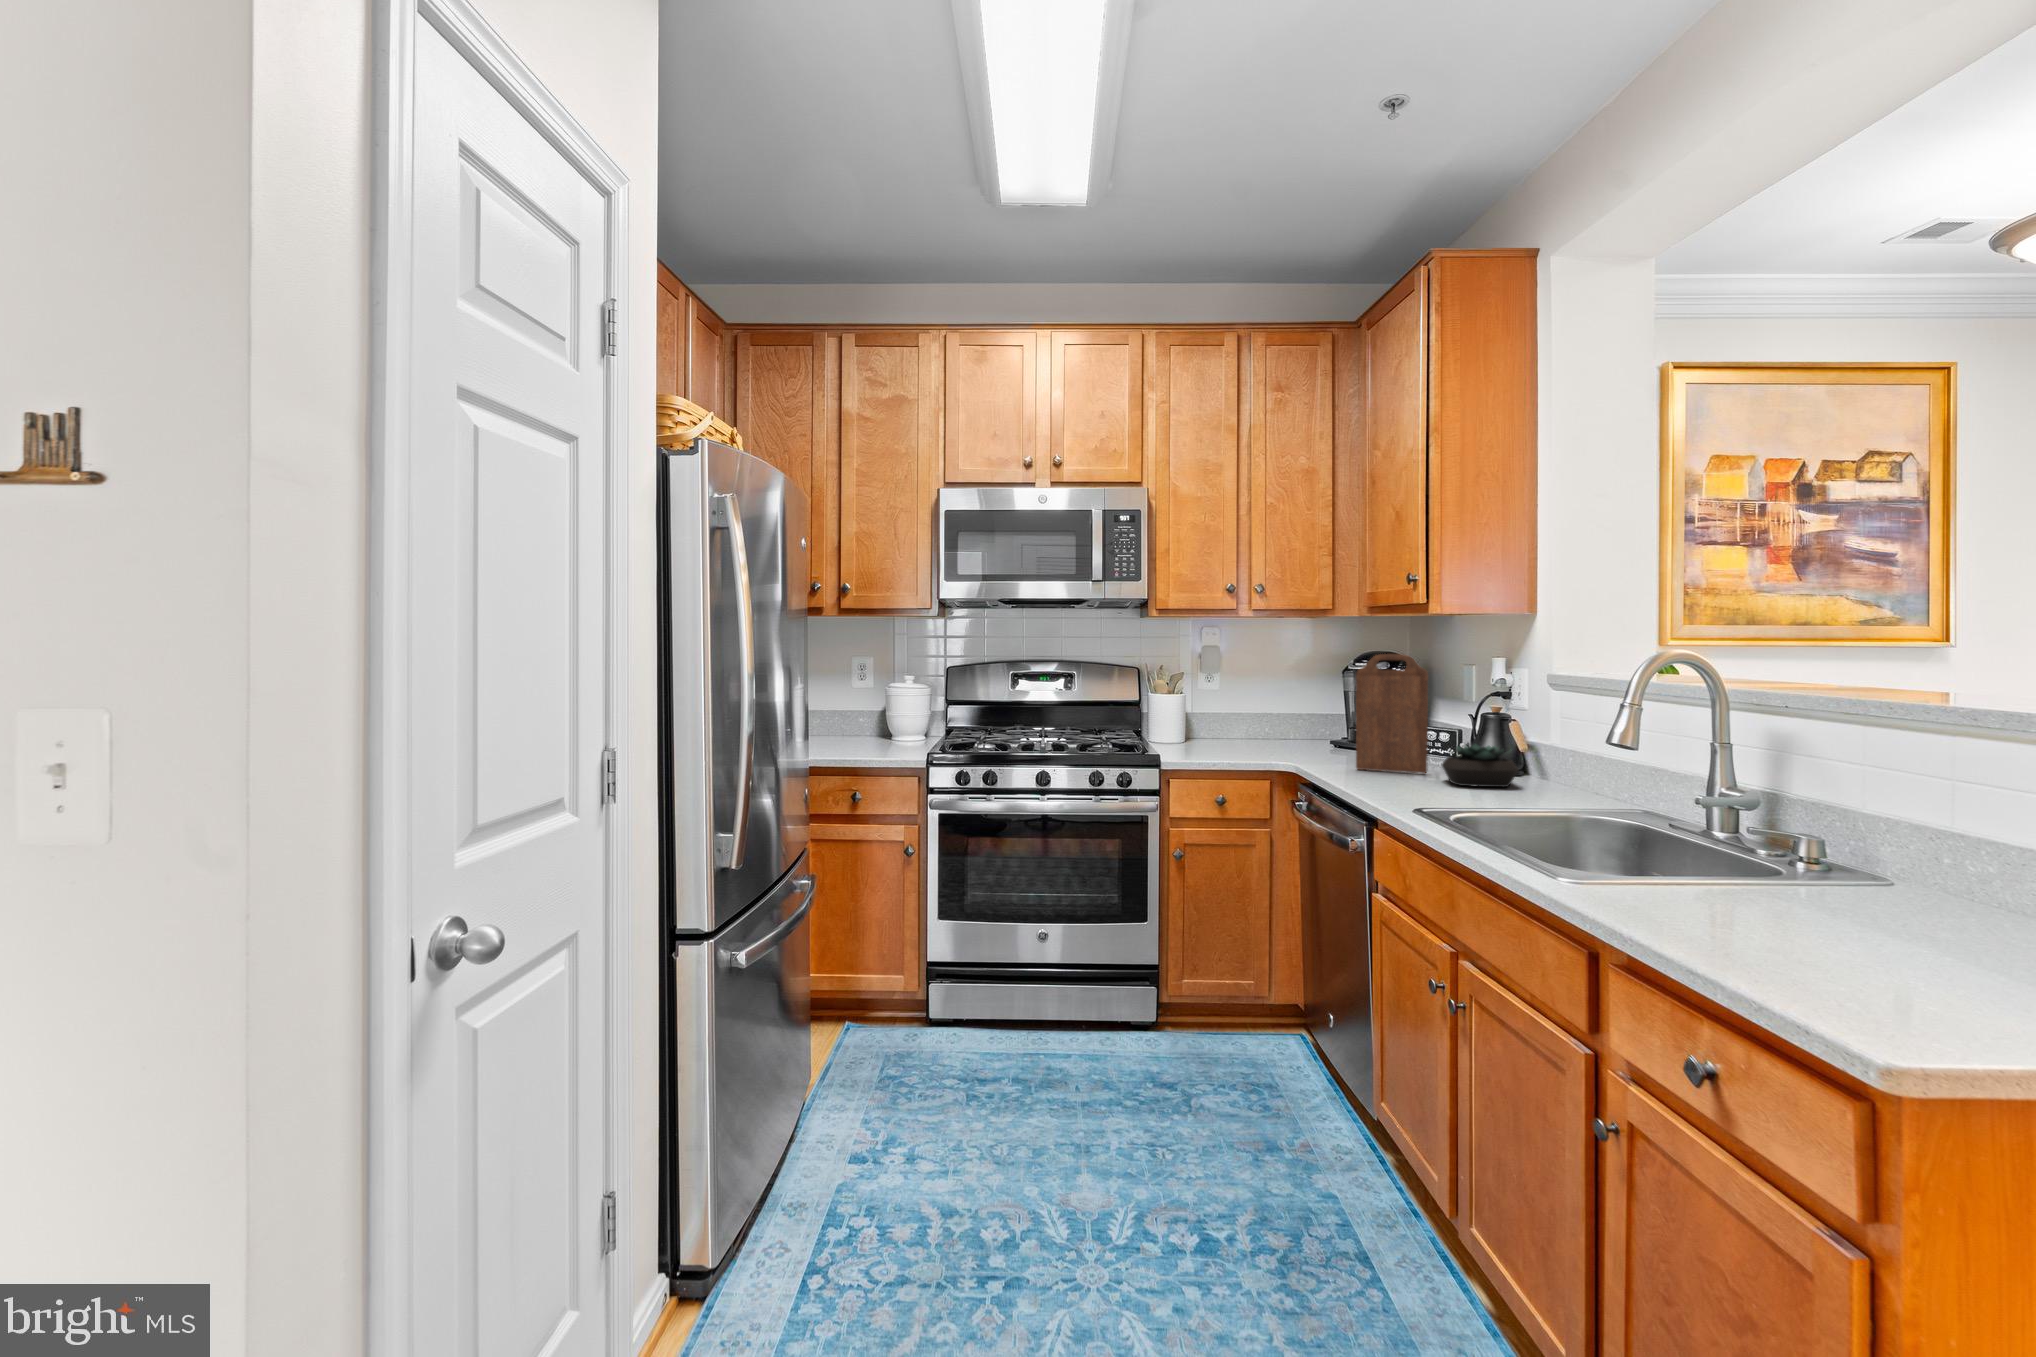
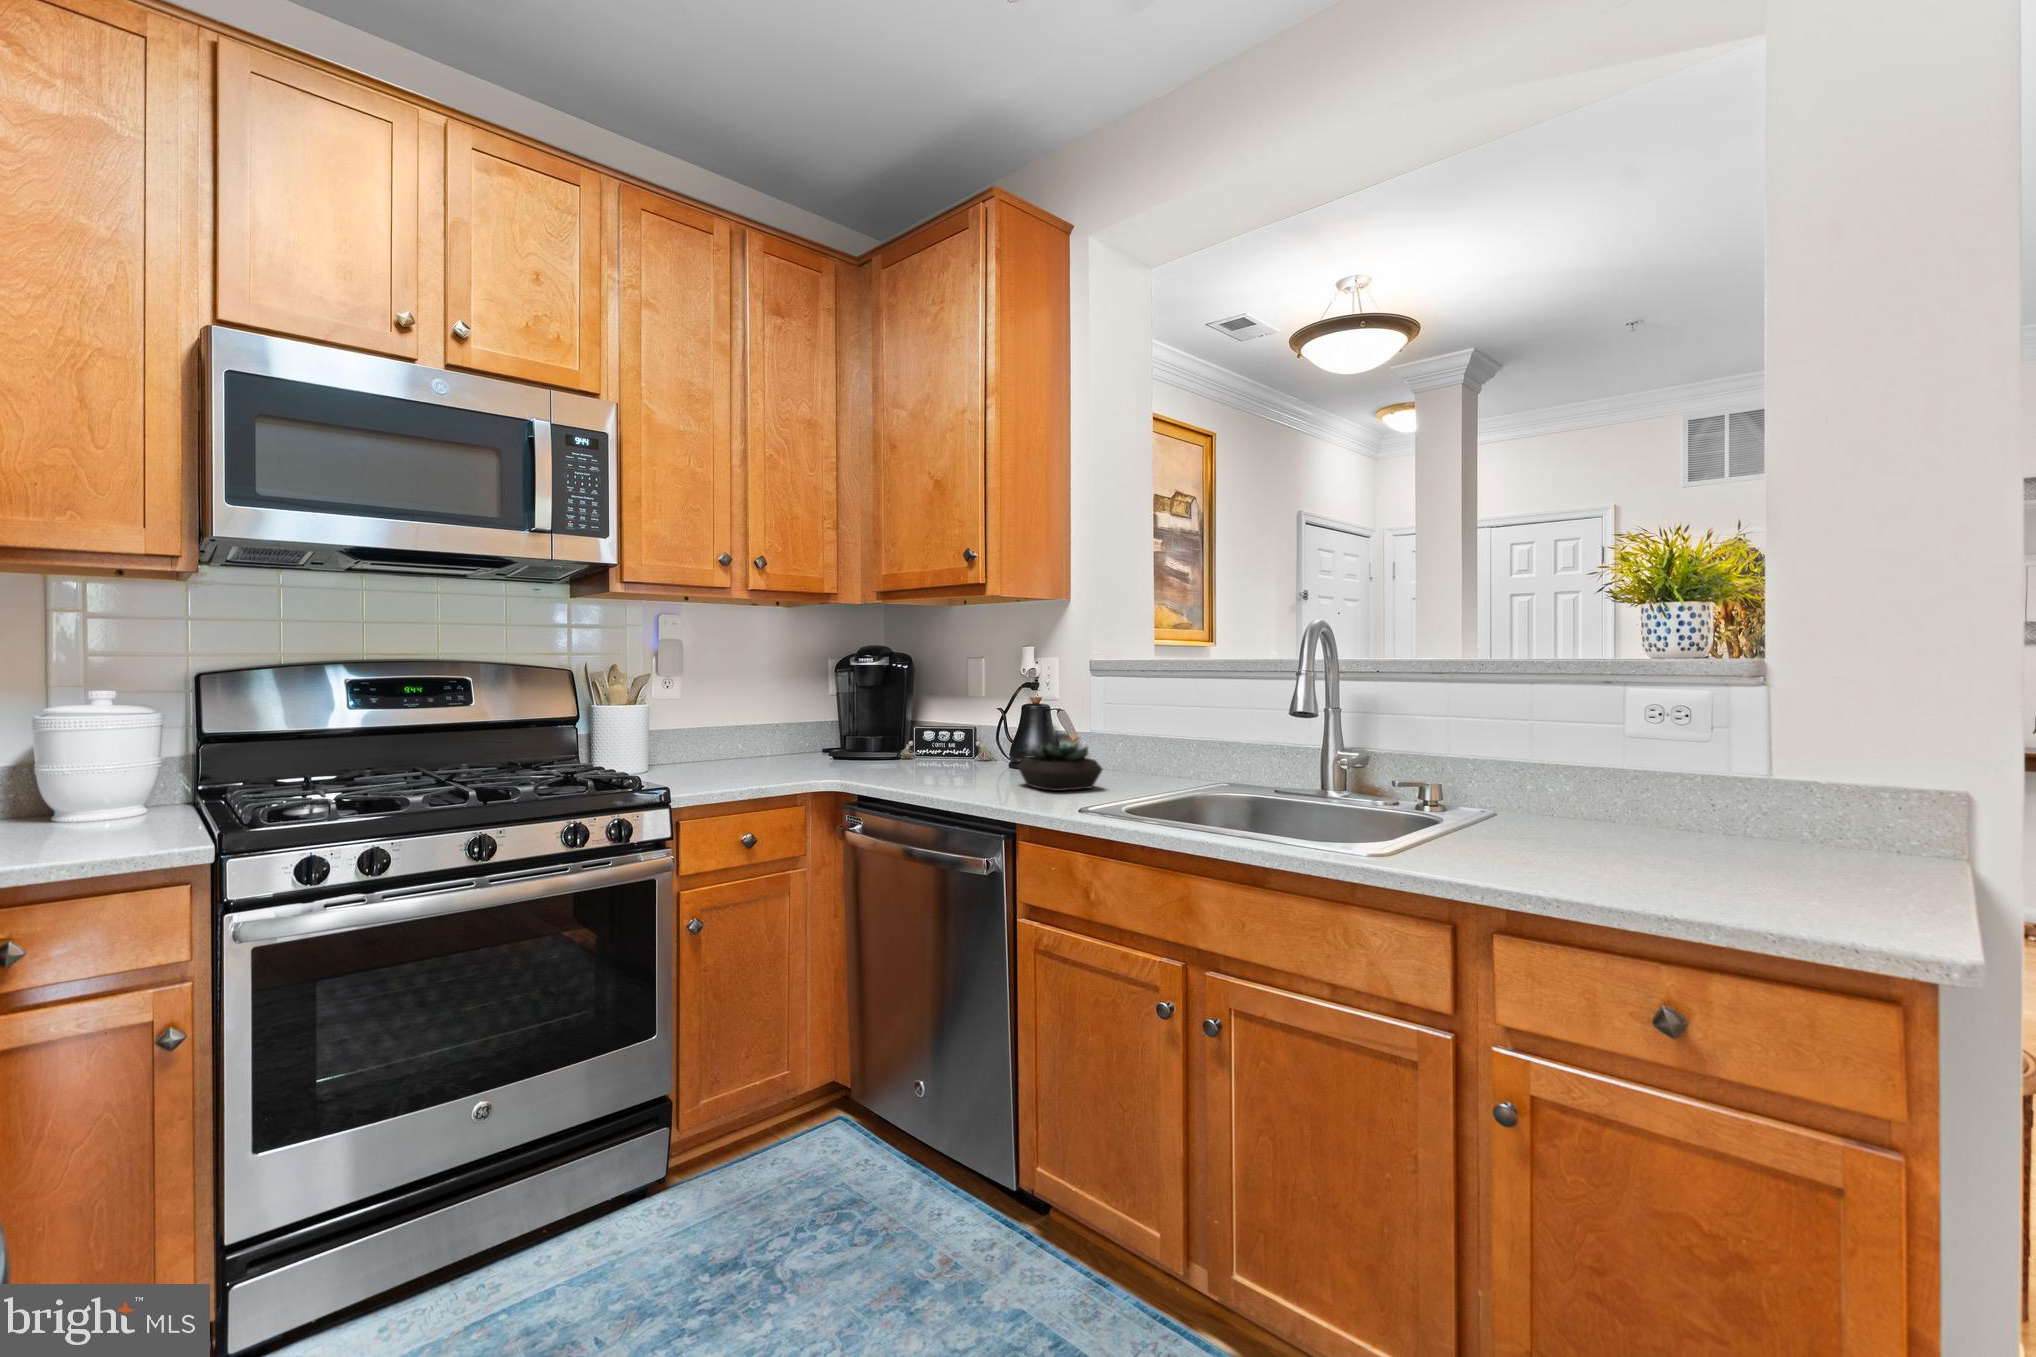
cutting board: present [1356,654,1428,773] -> none [911,644,991,780]

